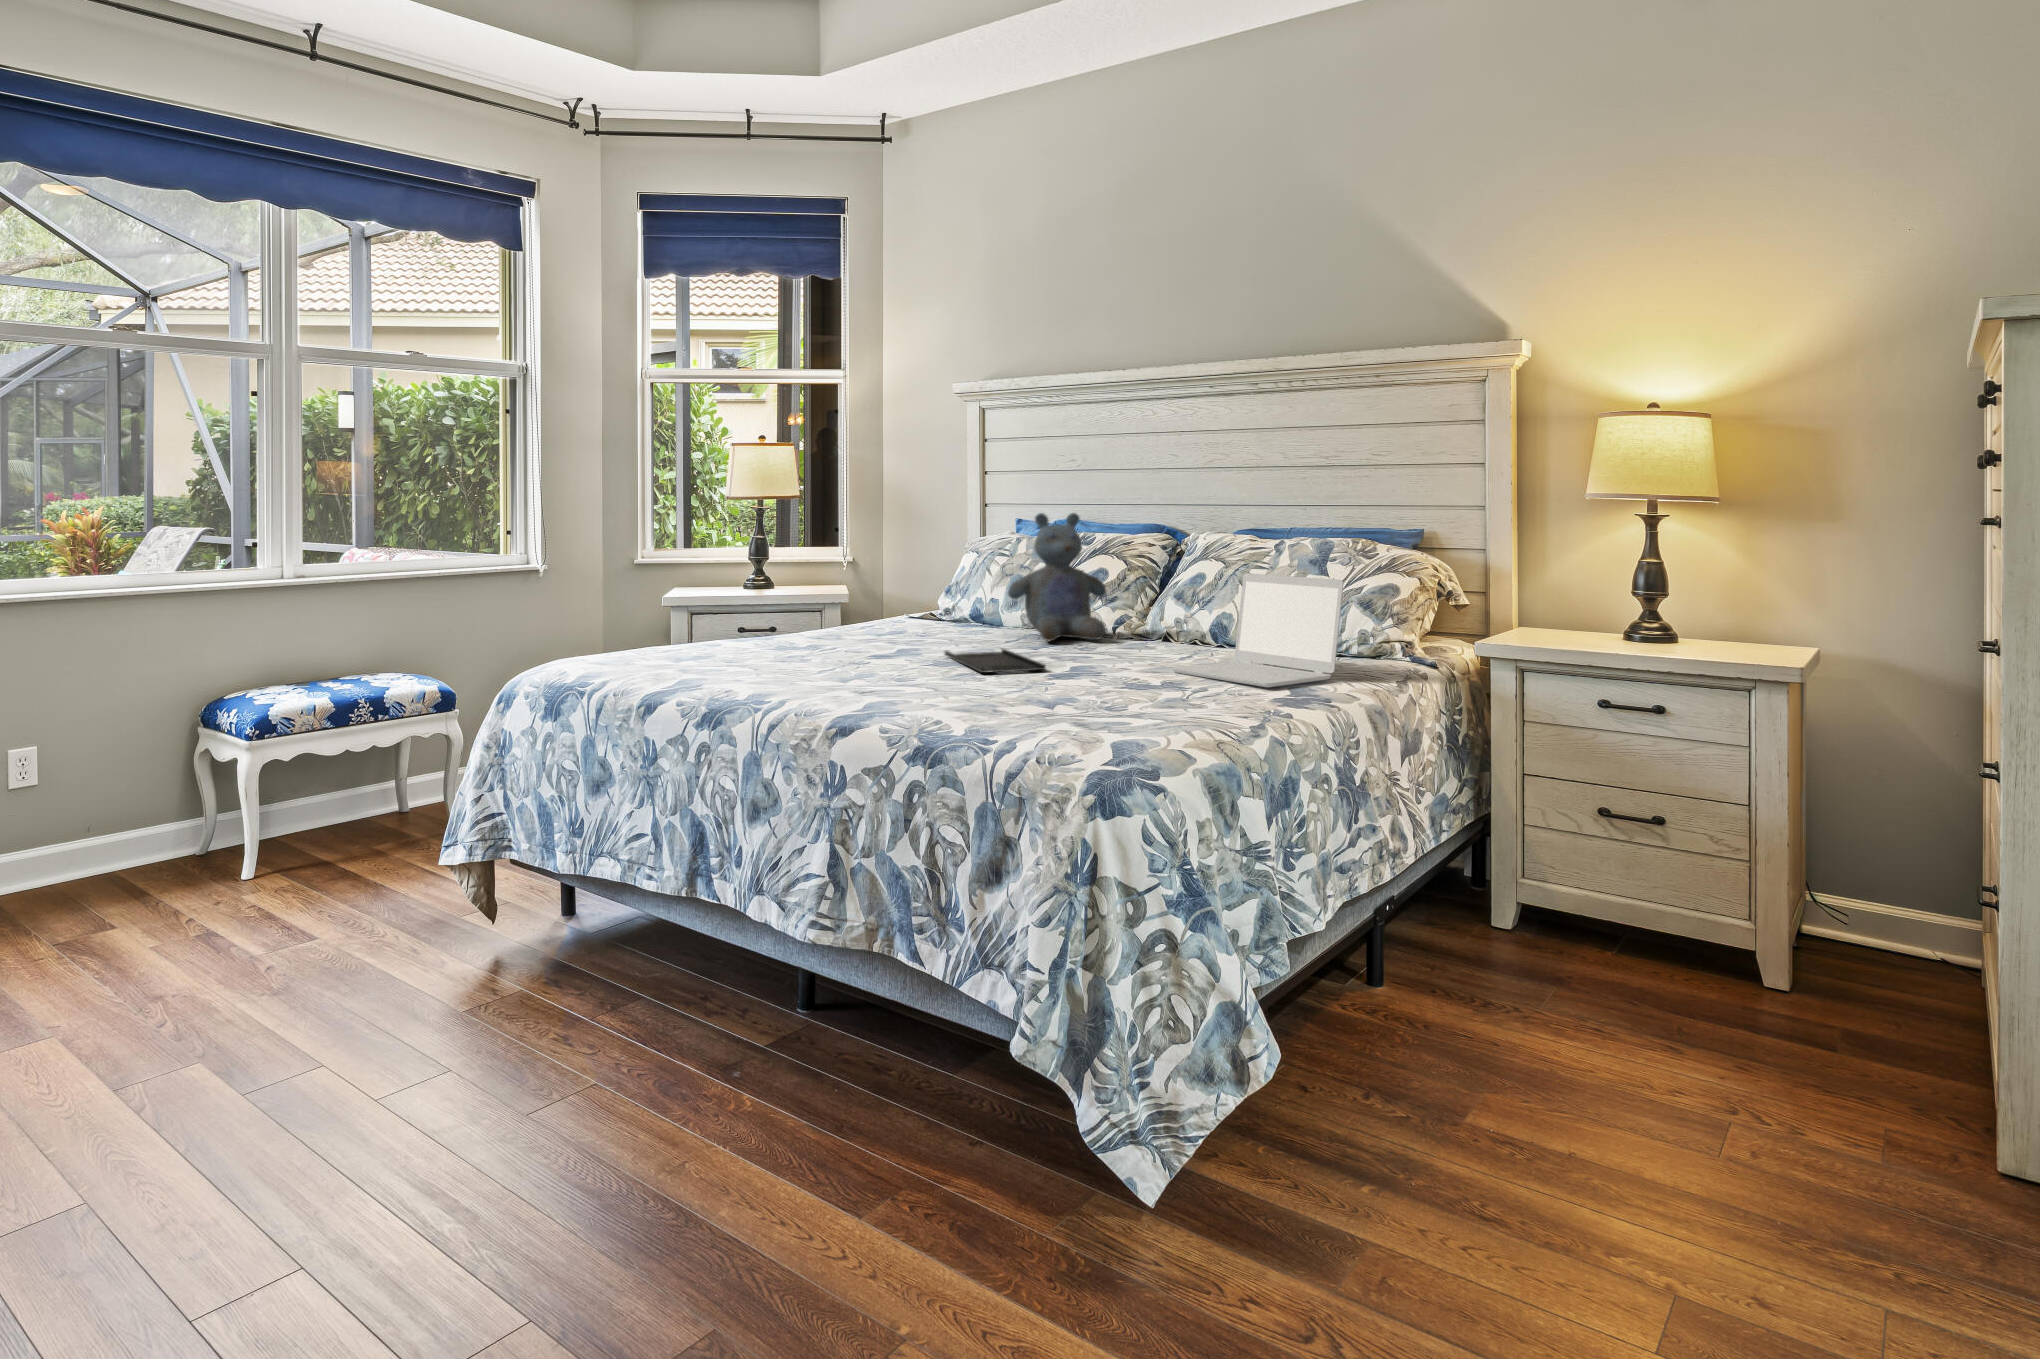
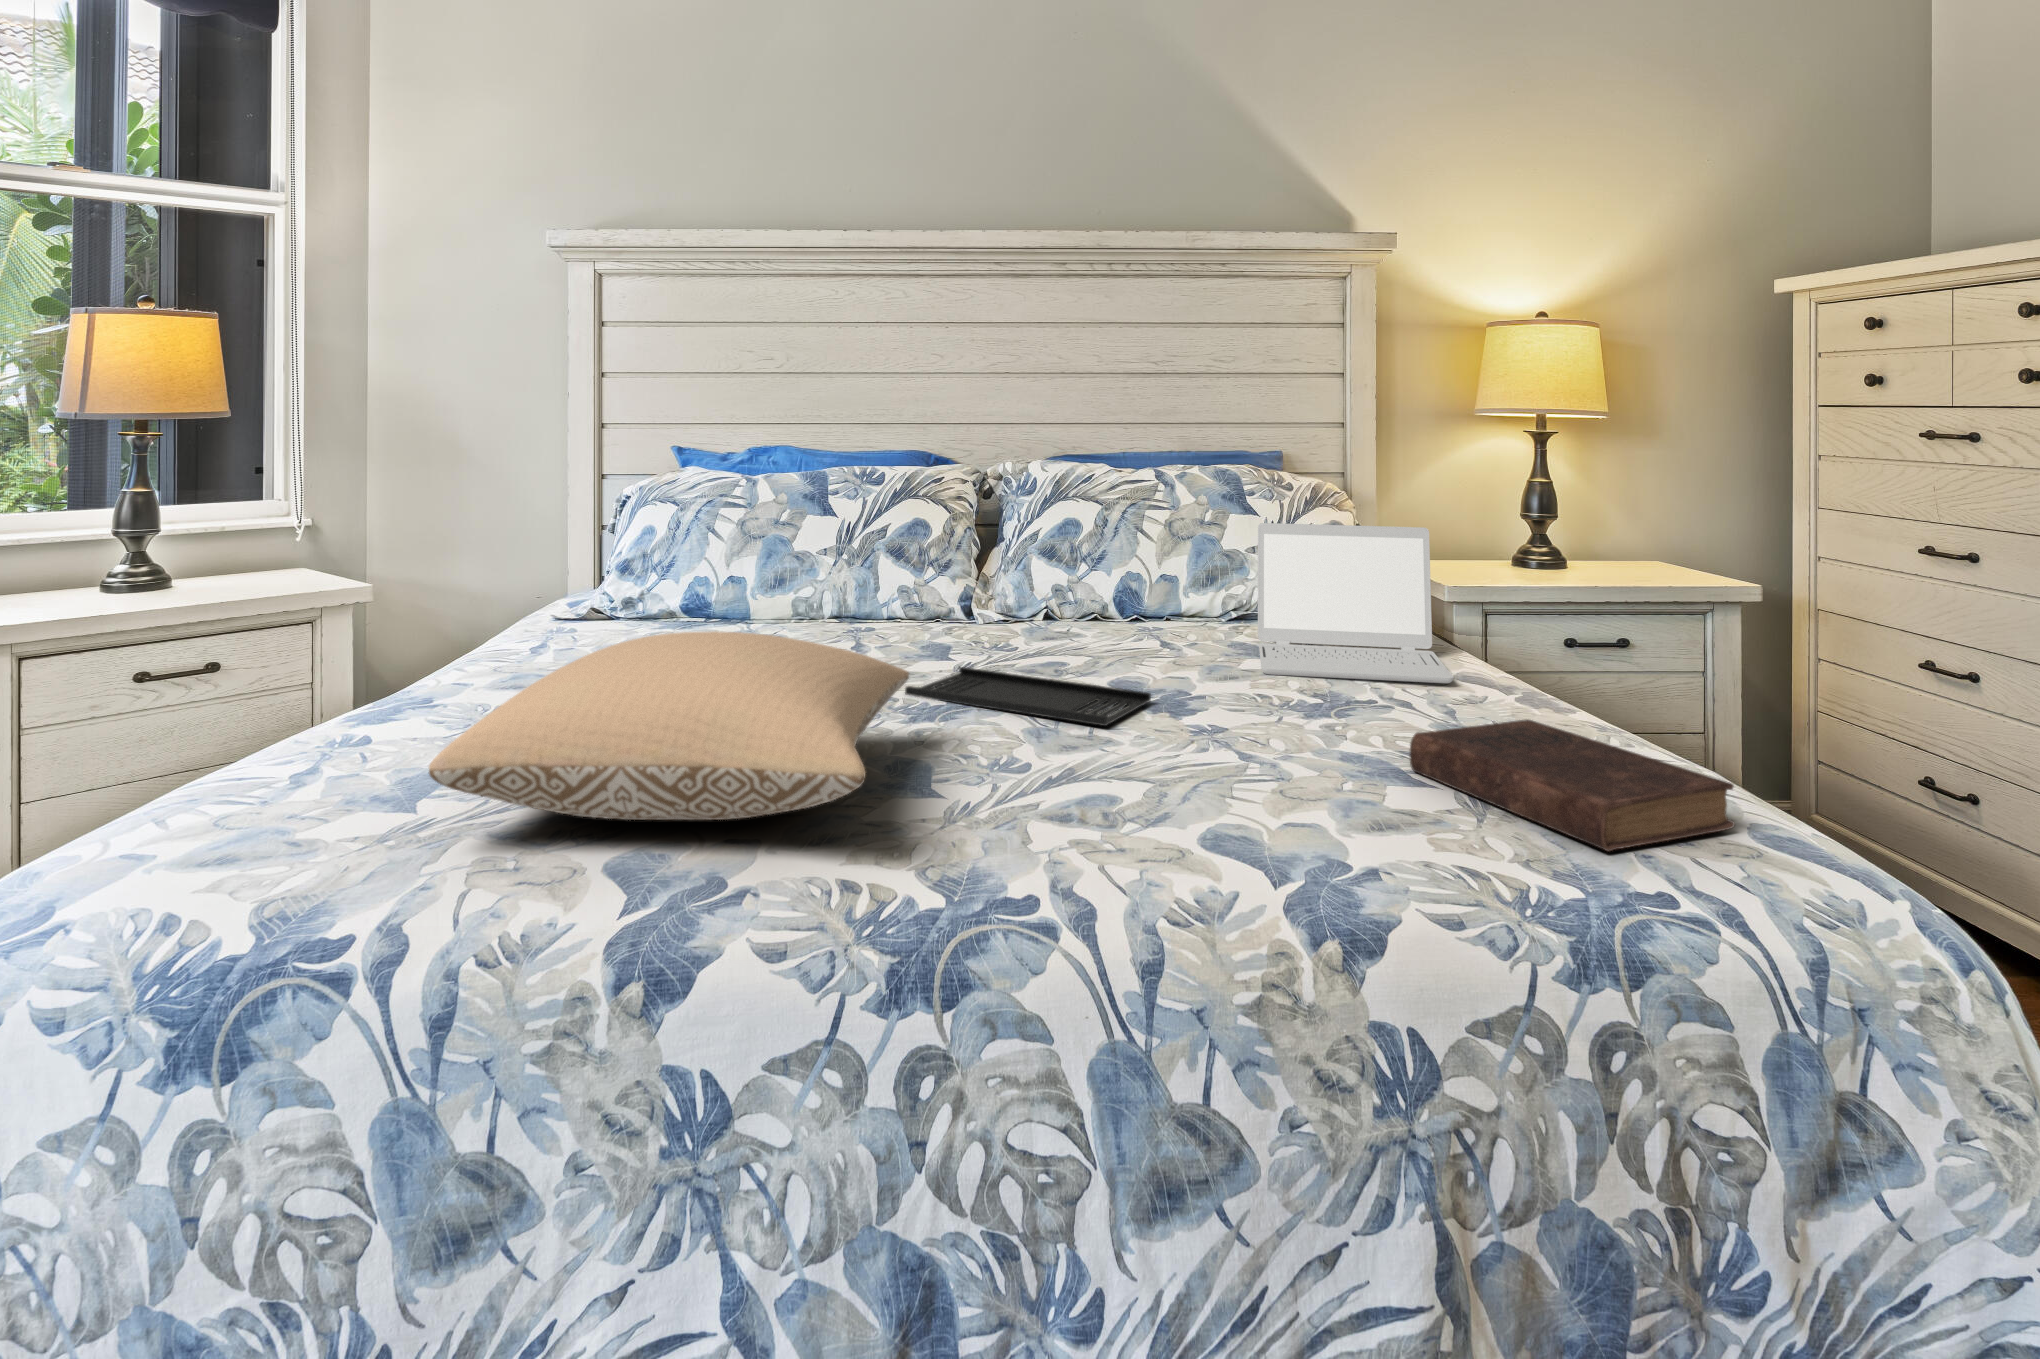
stuffed bear: present [1008,513,1107,641] -> none [860,442,1009,642]
pillow: none [635,595,873,668] -> present [429,631,909,820]
book: none [1013,681,1155,735] -> present [1410,719,1735,851]

